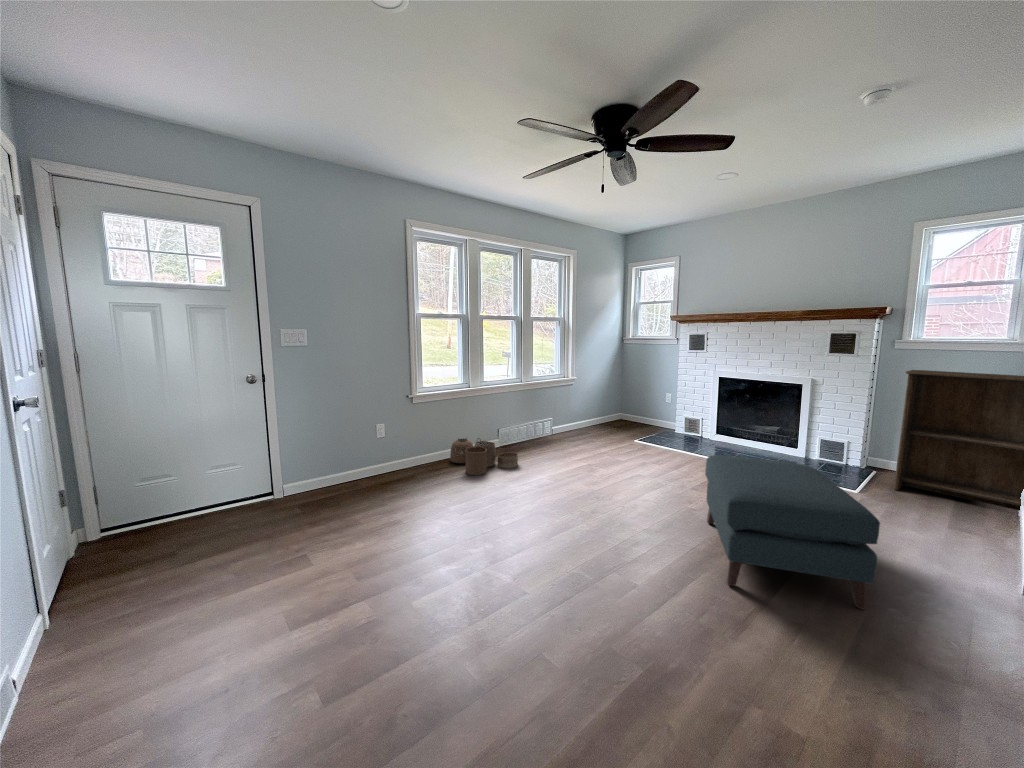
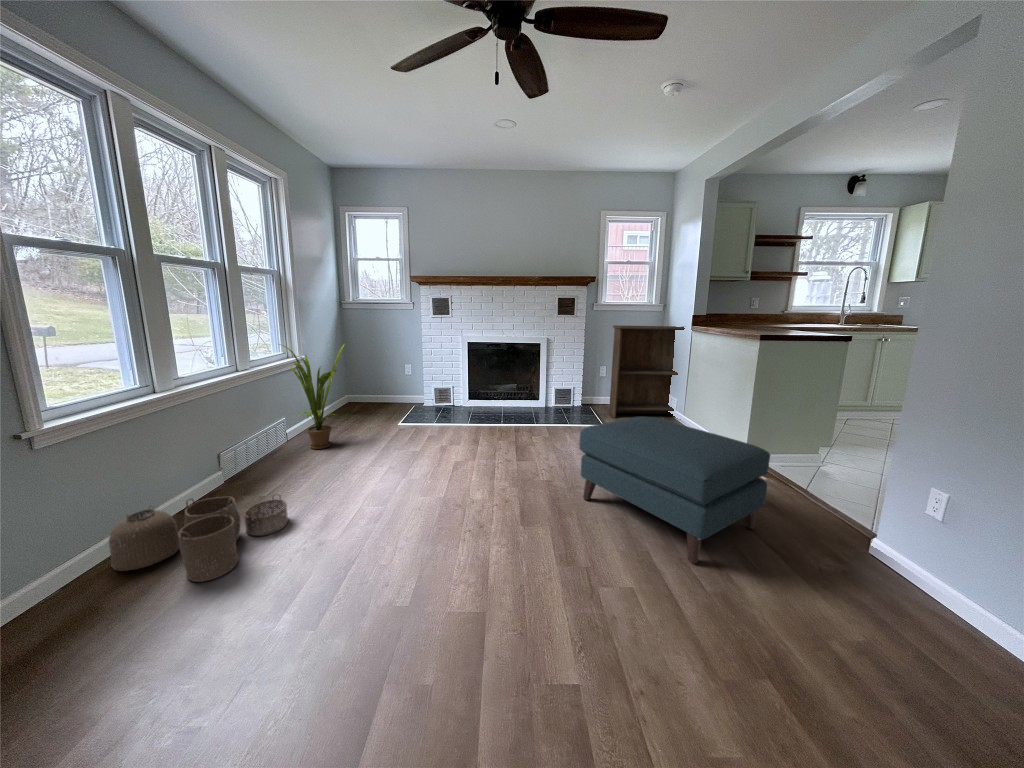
house plant: none [556,366,597,441] -> present [282,343,345,449]

